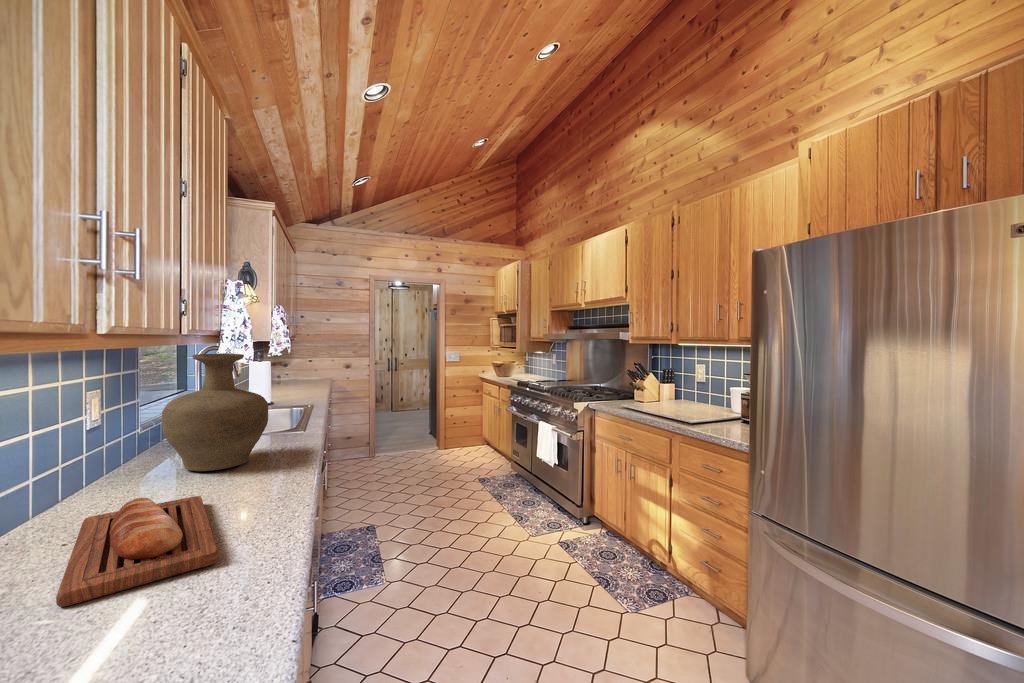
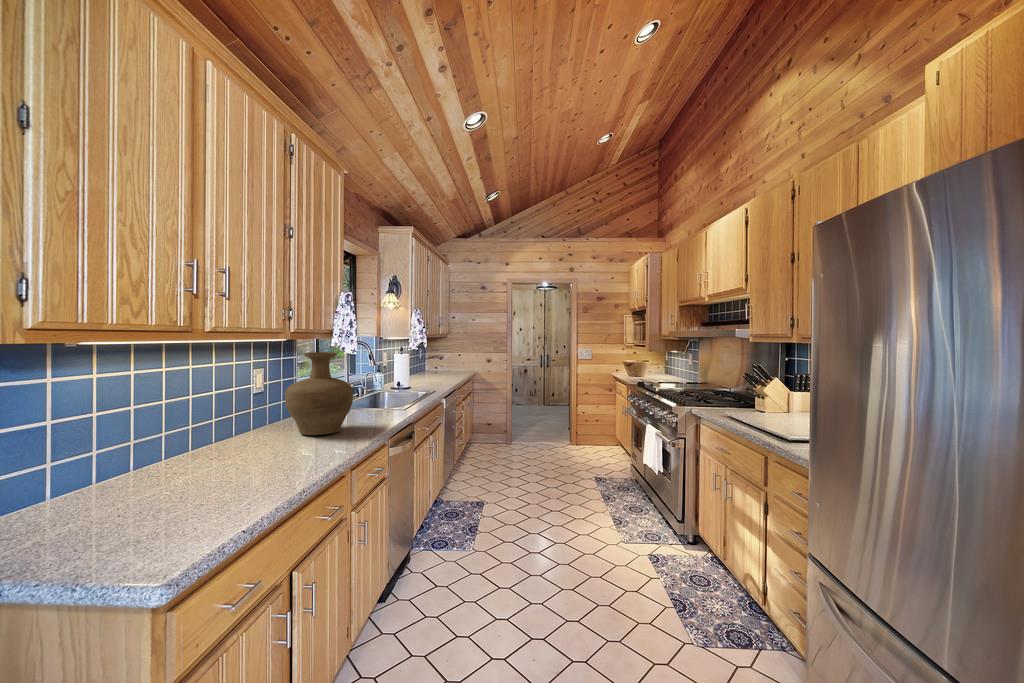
bread loaf: present [56,496,218,607] -> none [177,444,286,495]

